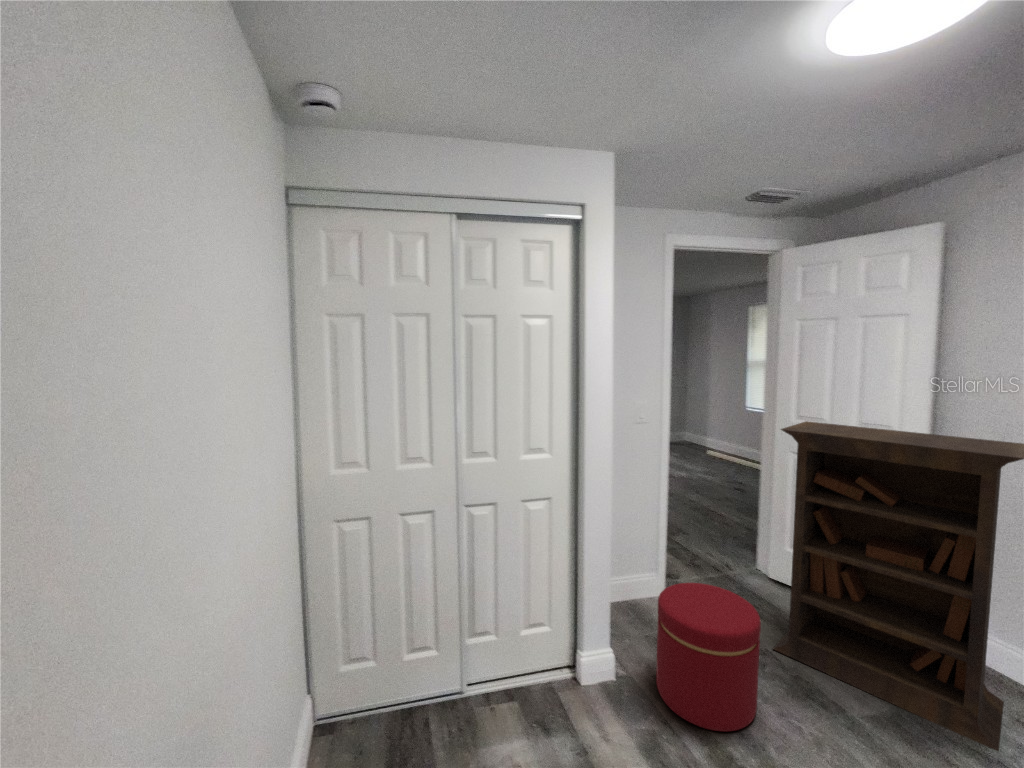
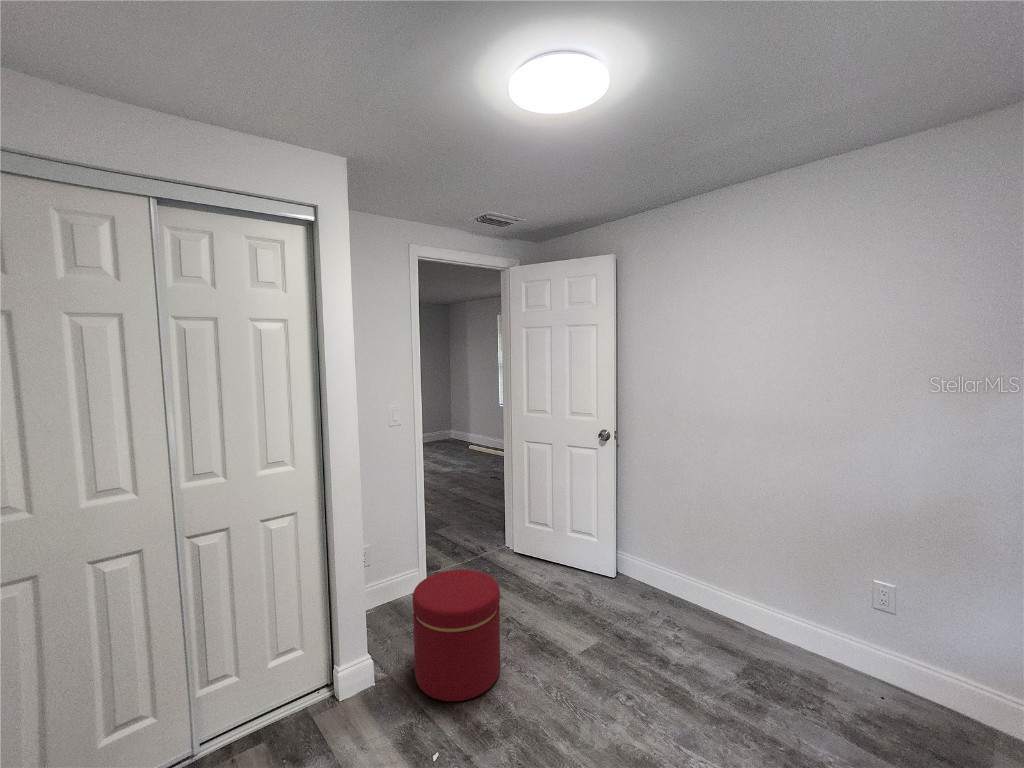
bookcase: present [773,421,1024,751] -> none [513,414,666,645]

